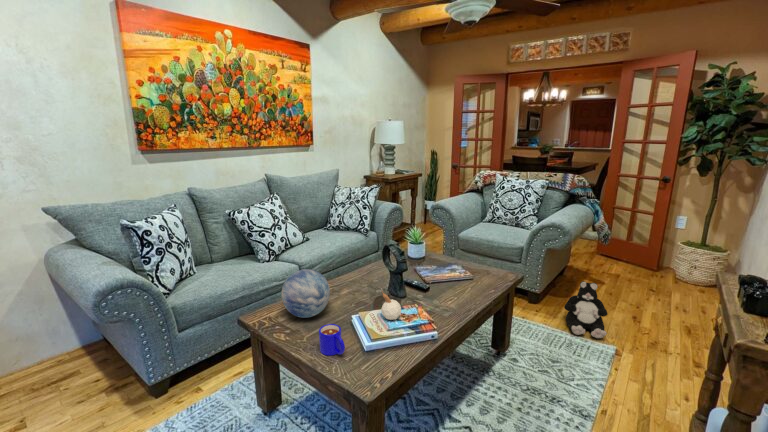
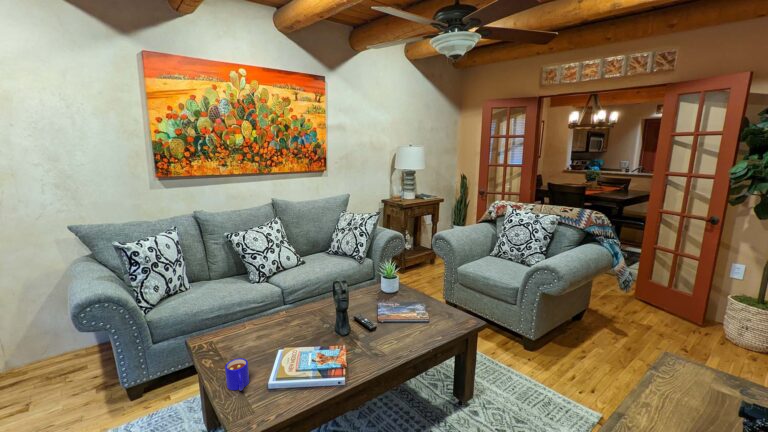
decorative orb: present [281,269,330,318] -> none [217,300,265,347]
plush toy: present [564,281,608,338] -> none [553,333,602,402]
candle: present [381,291,401,320] -> none [306,325,326,359]

